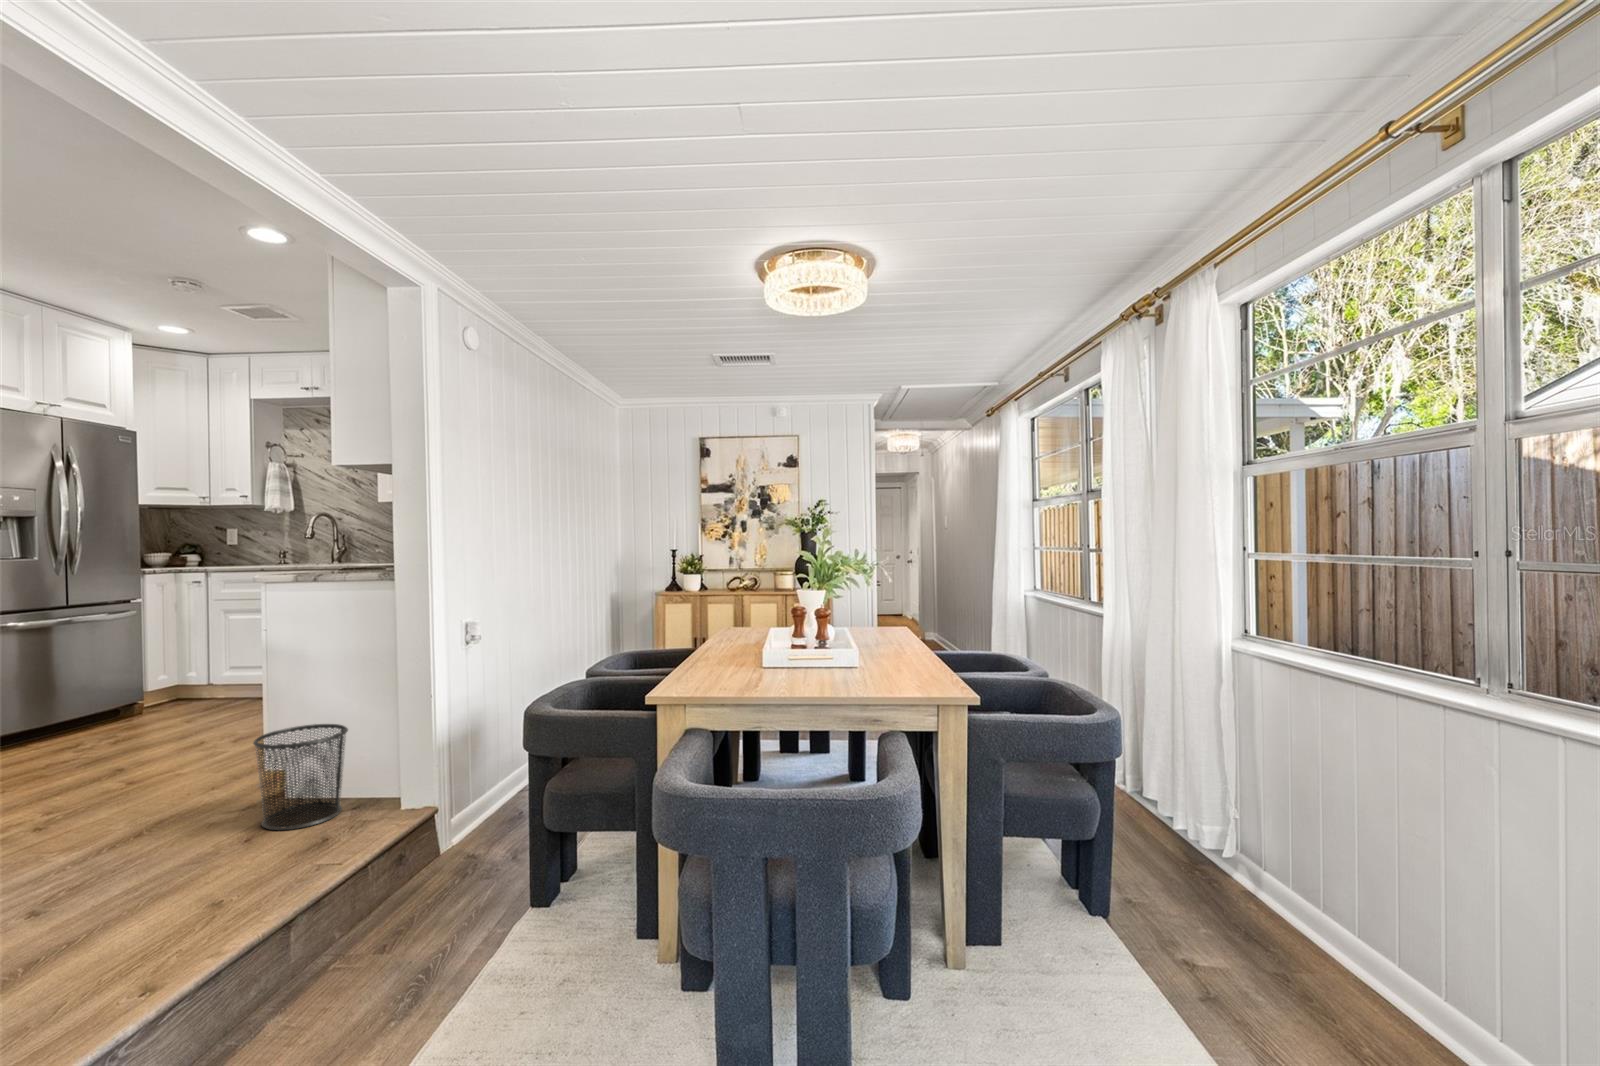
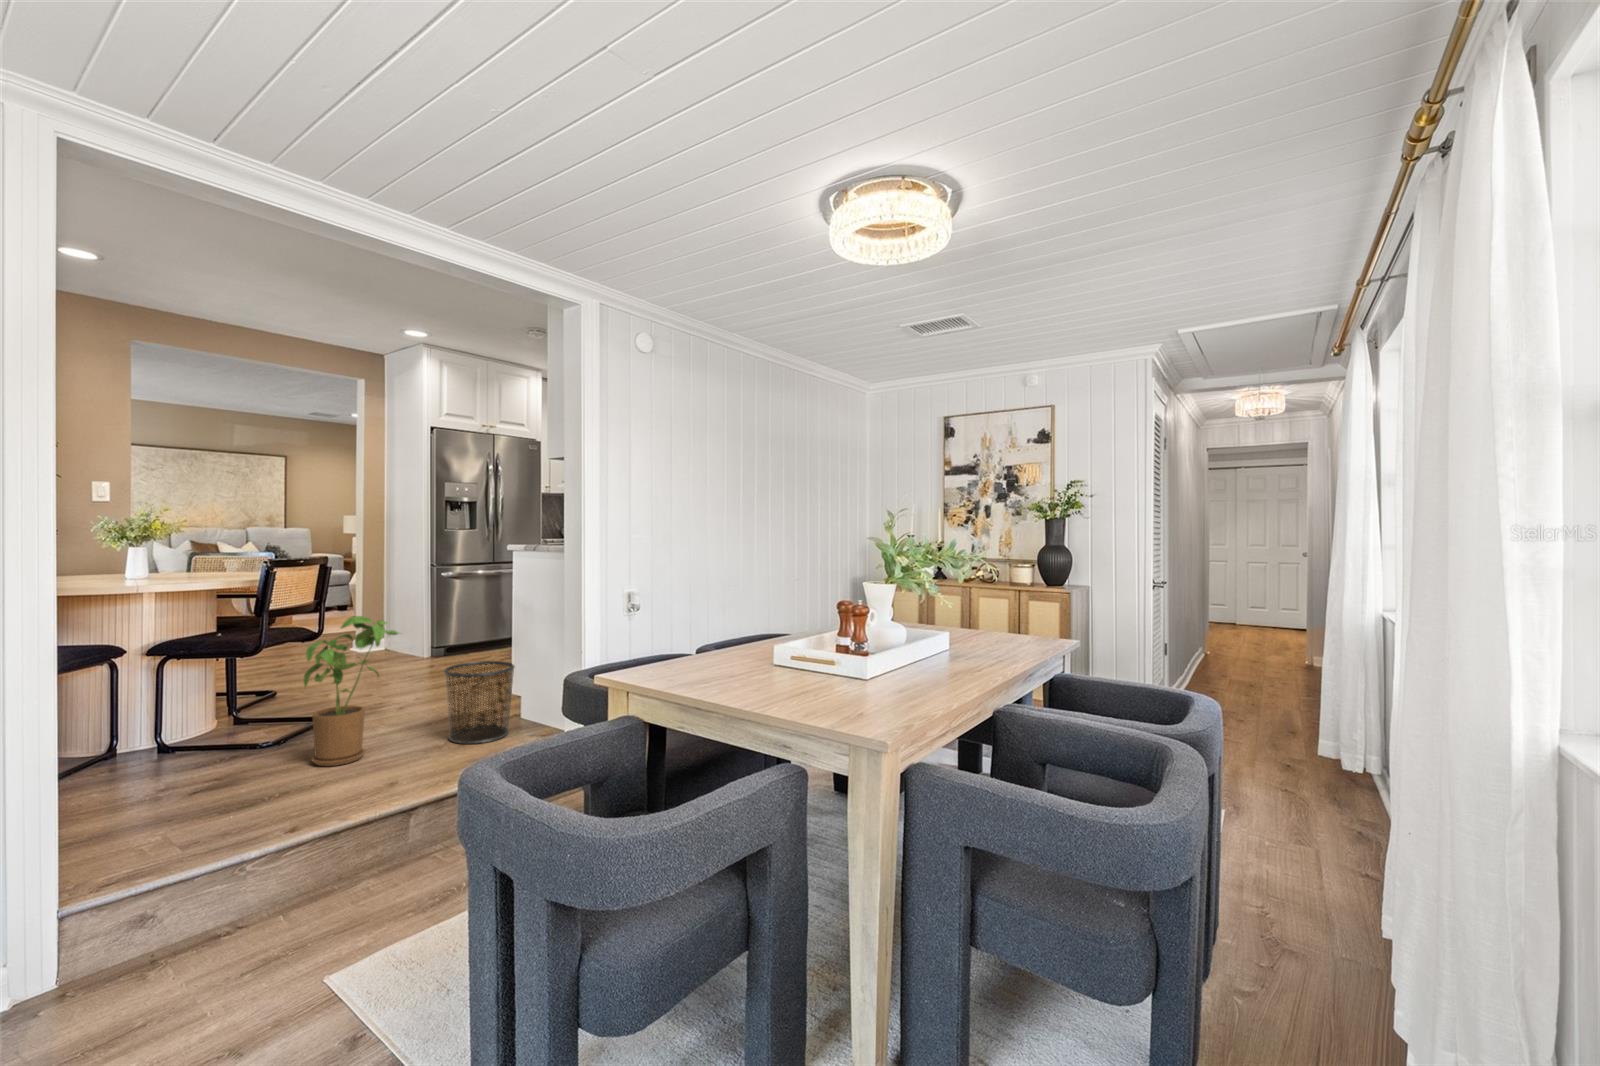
house plant: none [74,688,222,895] -> present [303,616,398,766]

